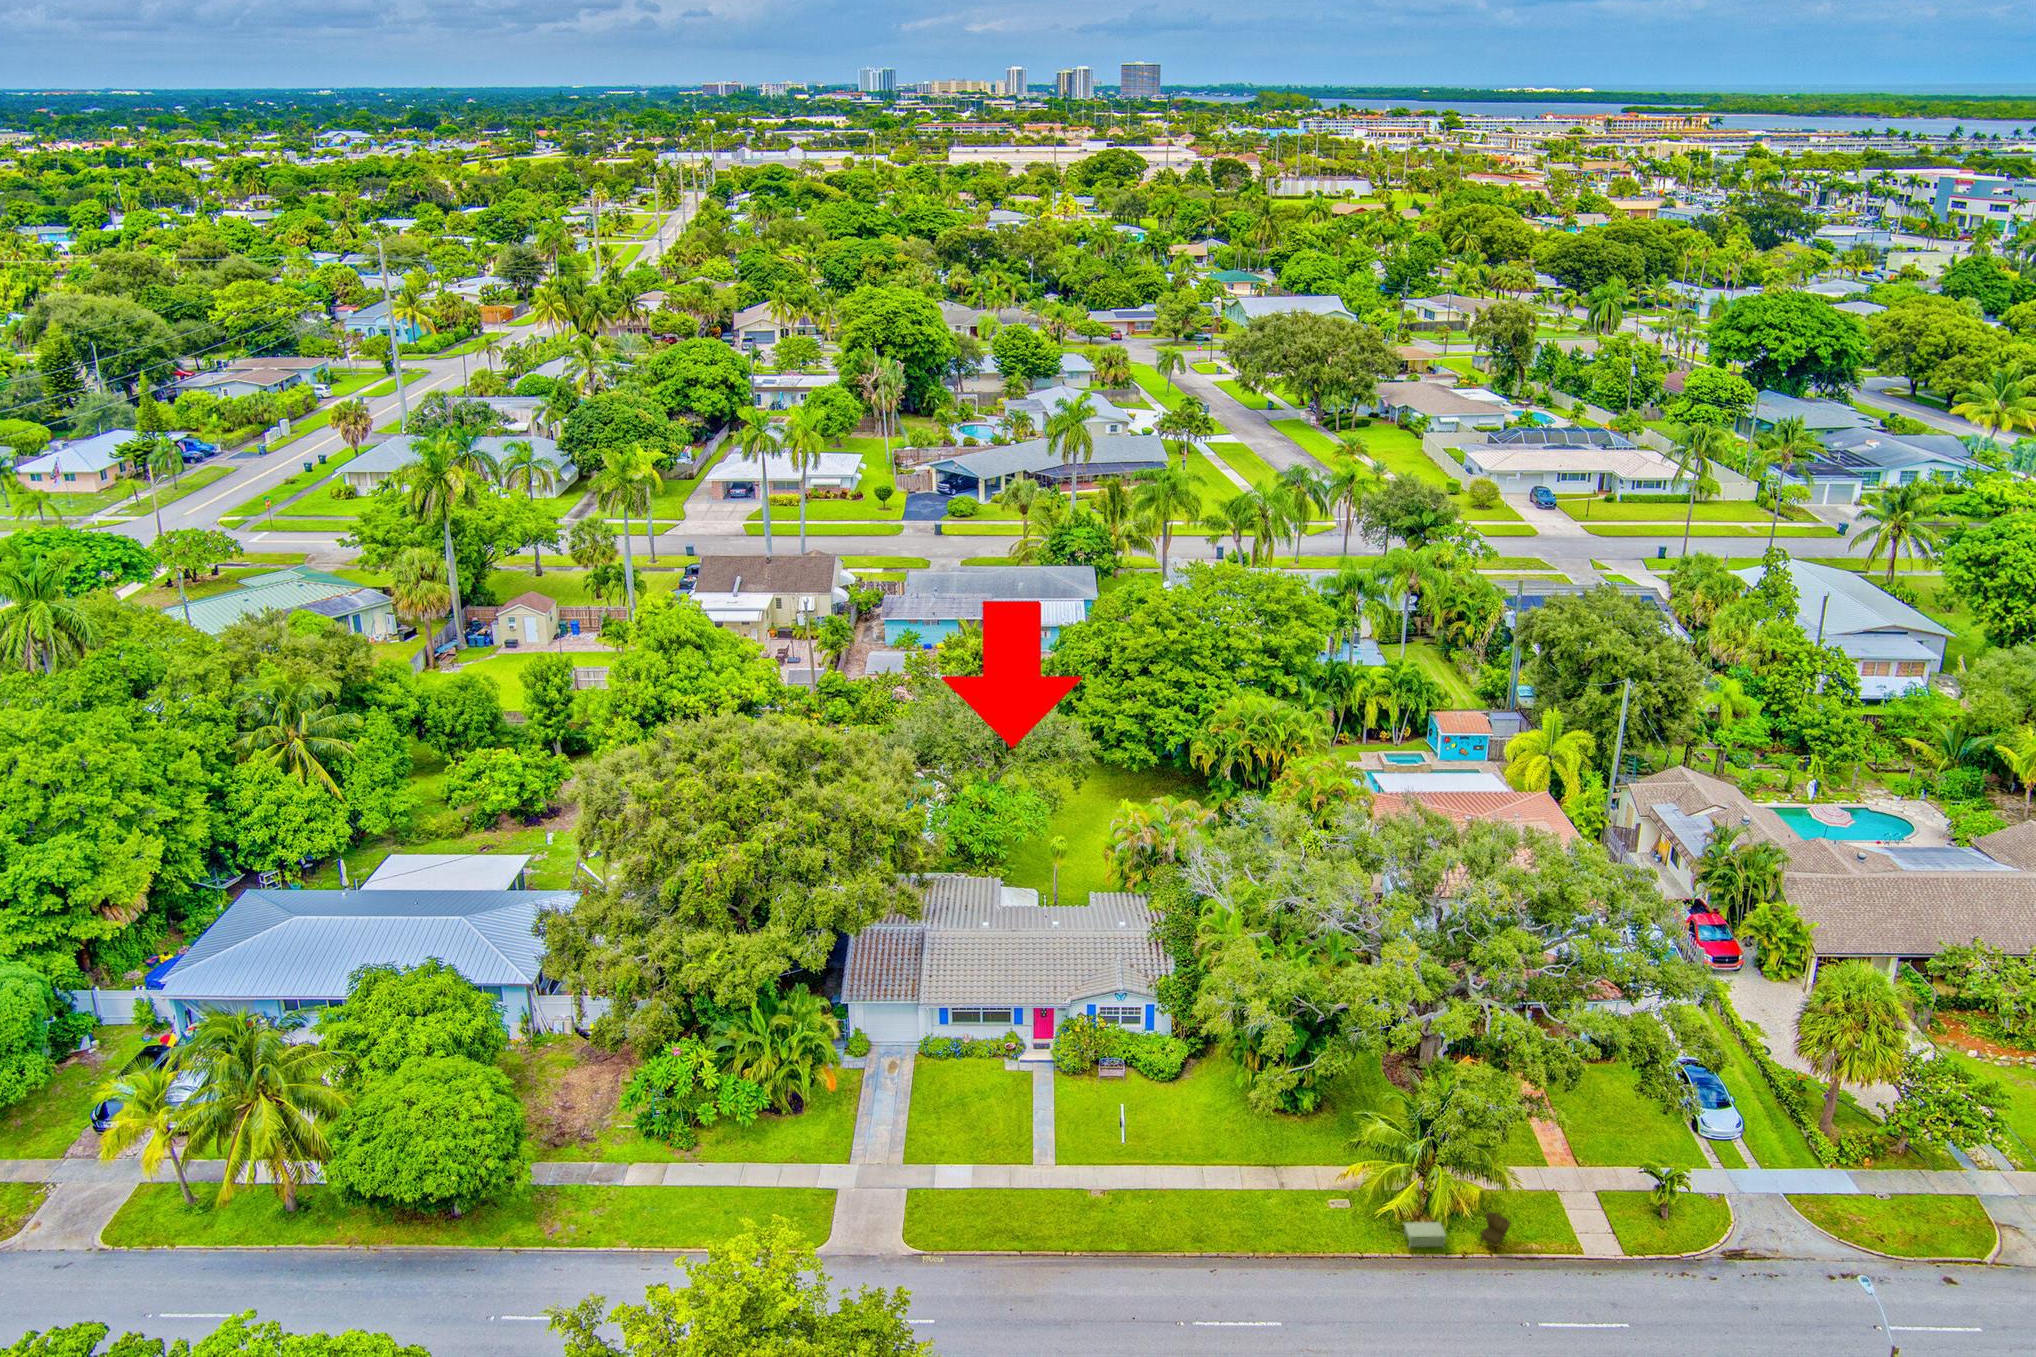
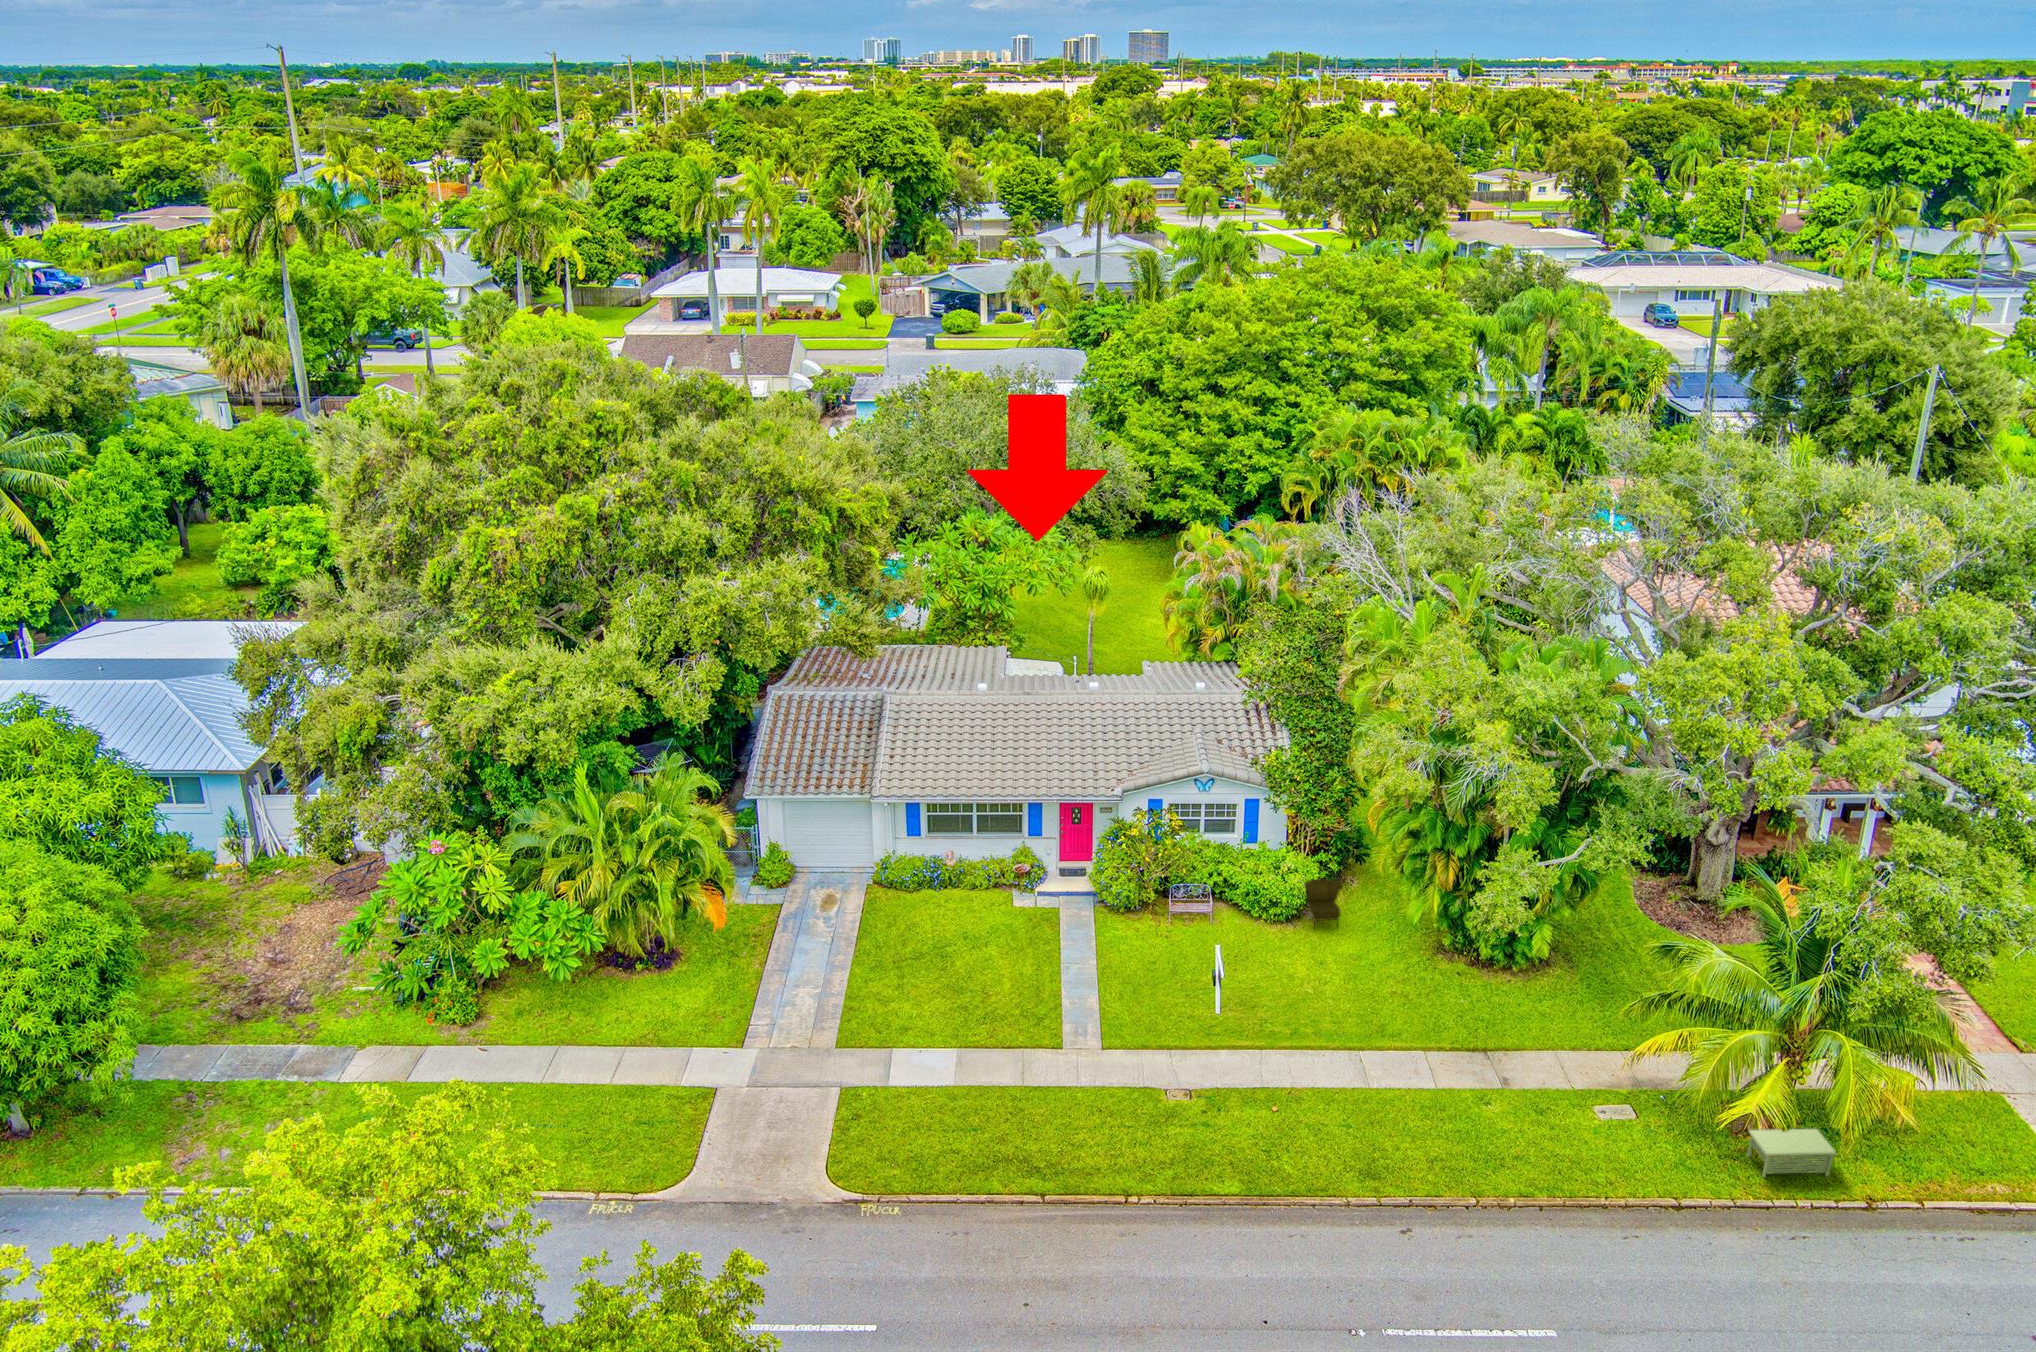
armchair: present [1480,1212,1510,1248] -> present [1304,879,1341,929]

